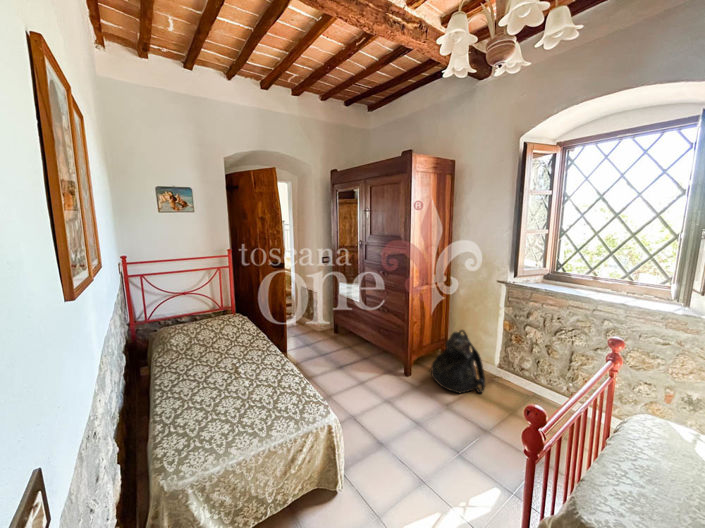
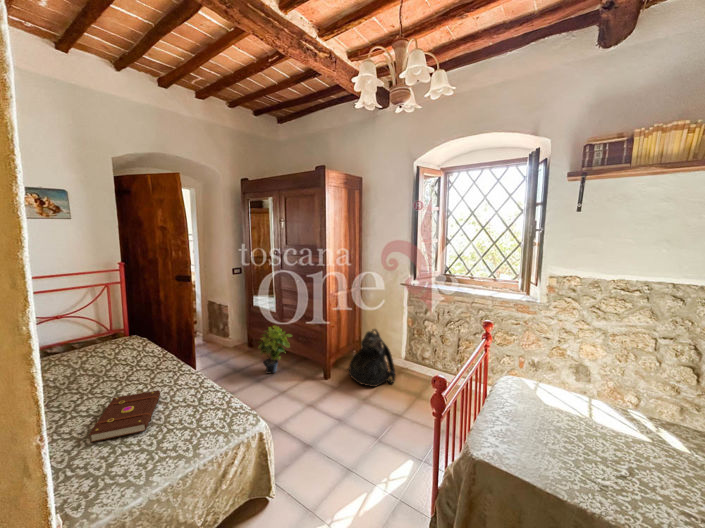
potted plant: none [340,315,374,362] -> present [258,326,292,373]
book: none [190,367,249,405] -> present [89,390,160,442]

